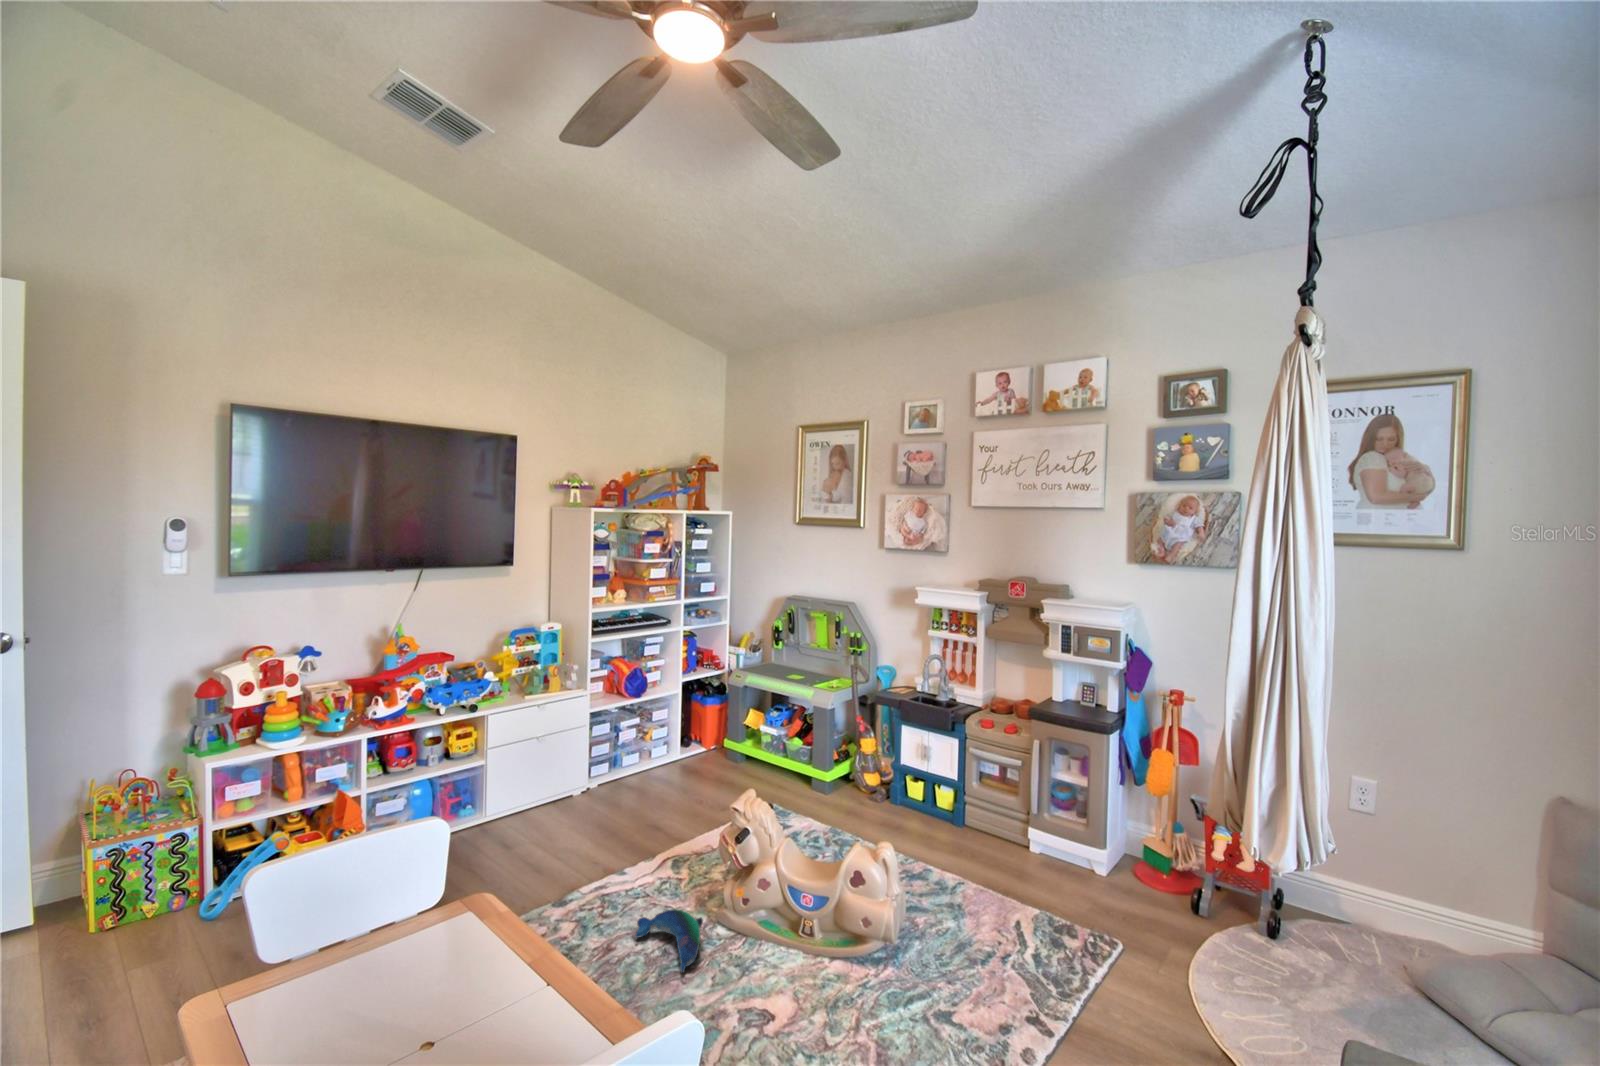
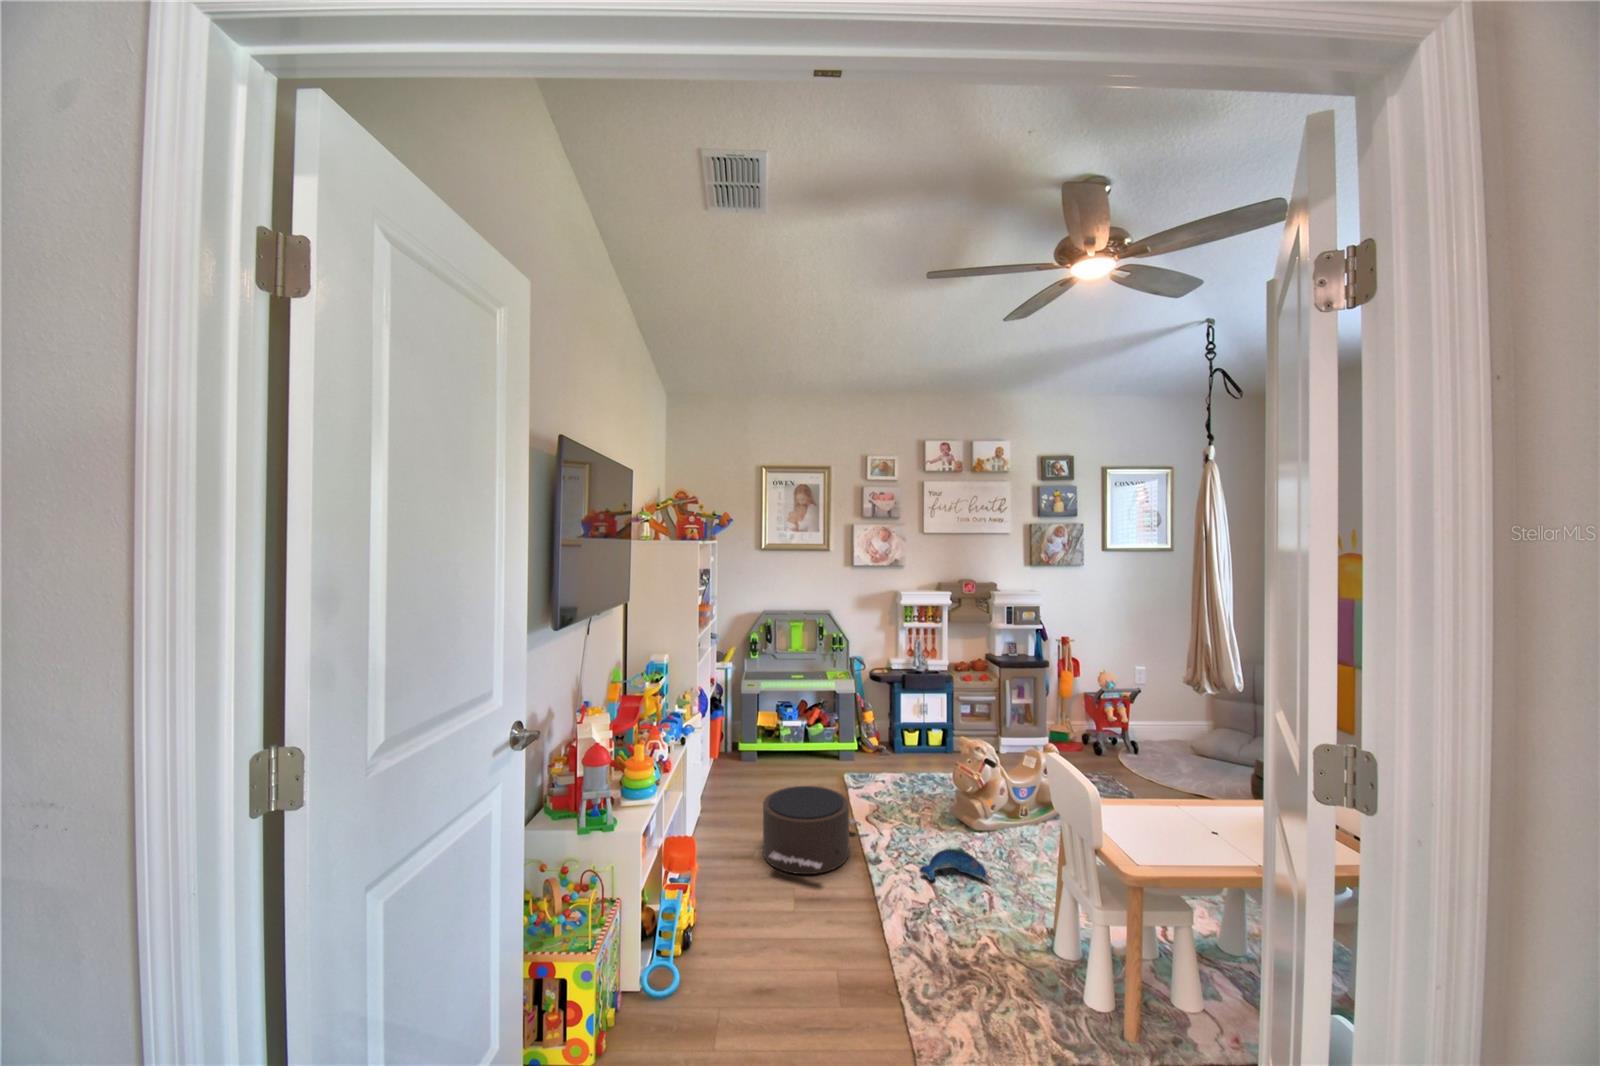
pouf: none [538,782,676,881] -> present [763,786,856,874]

